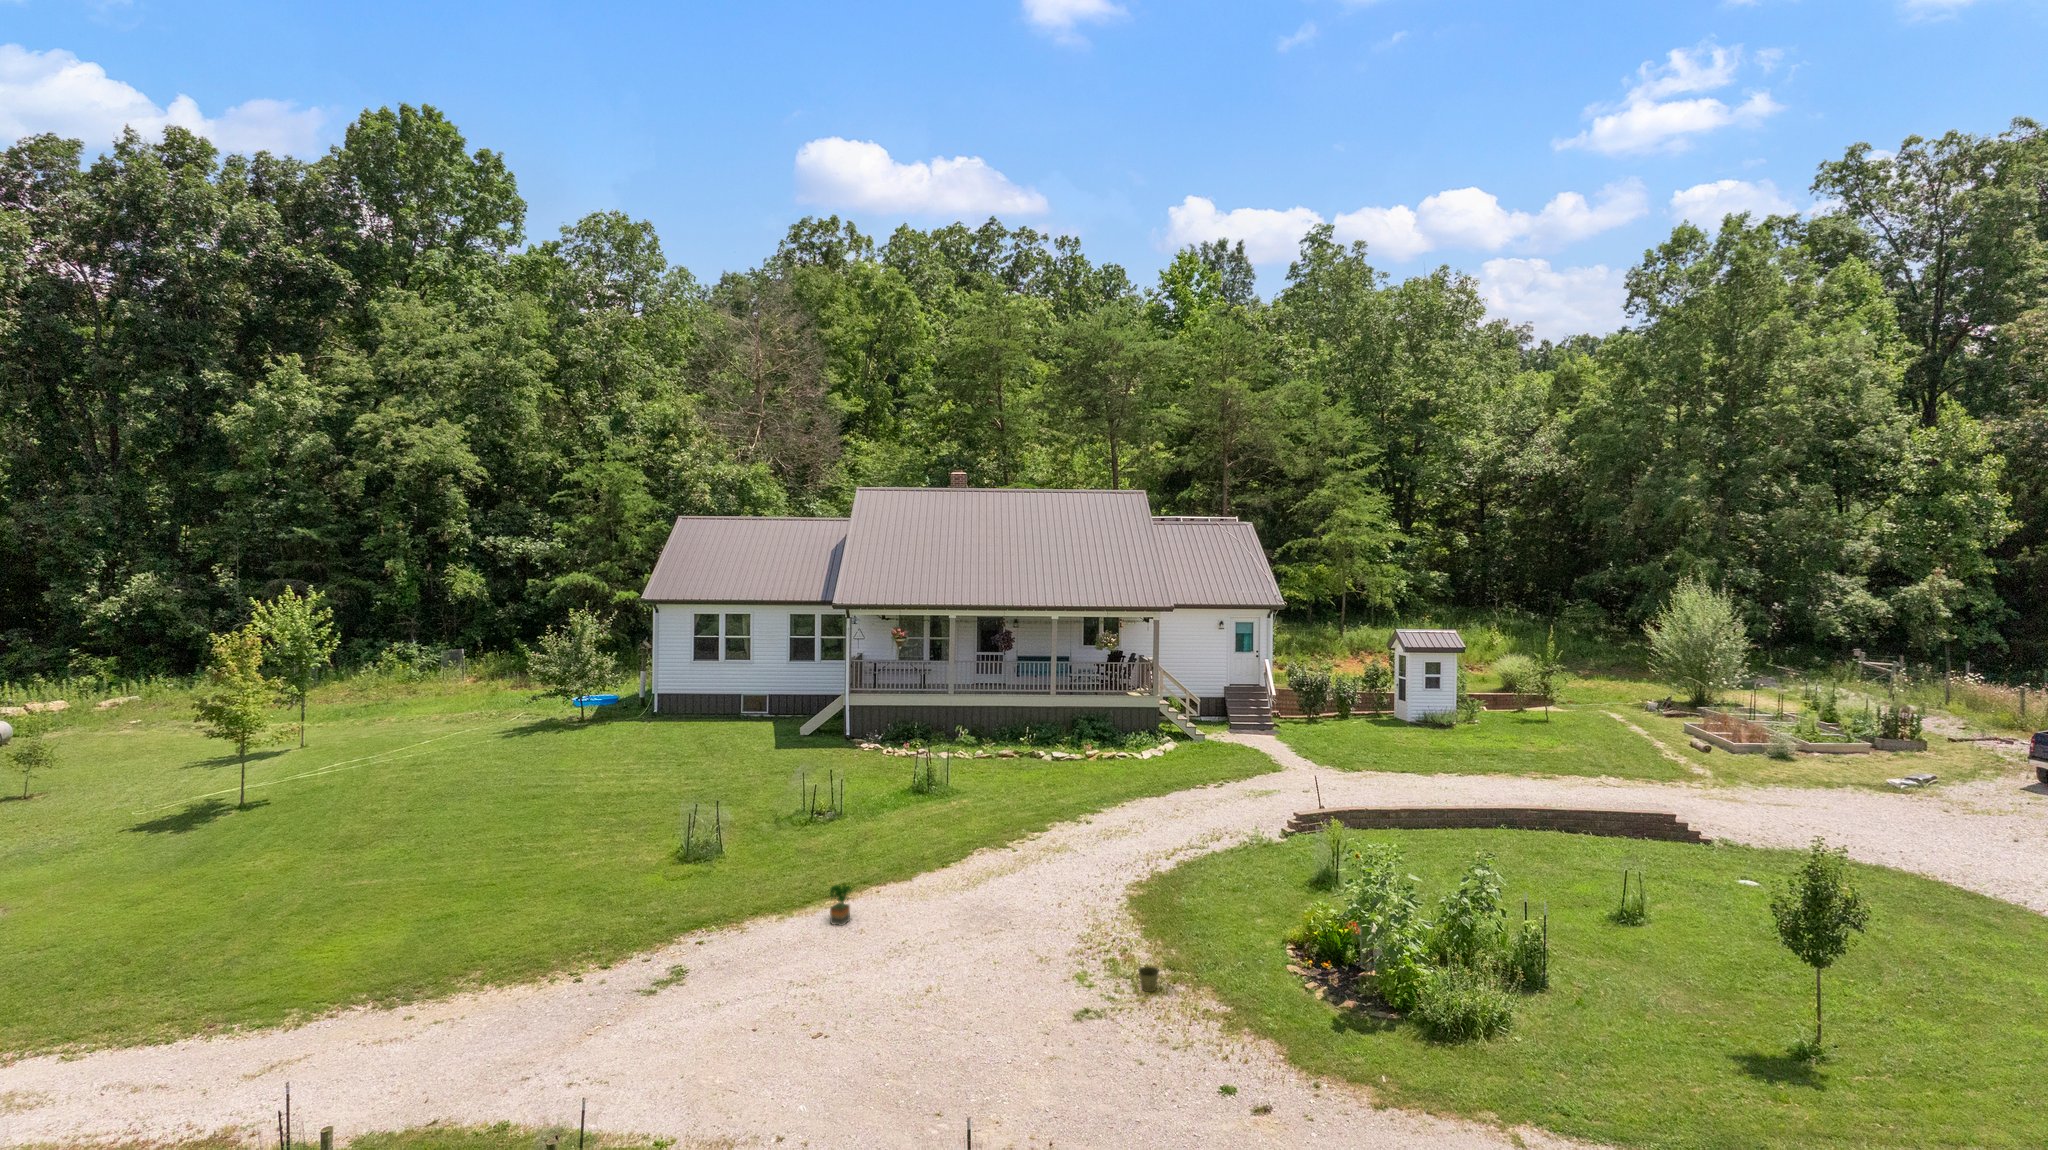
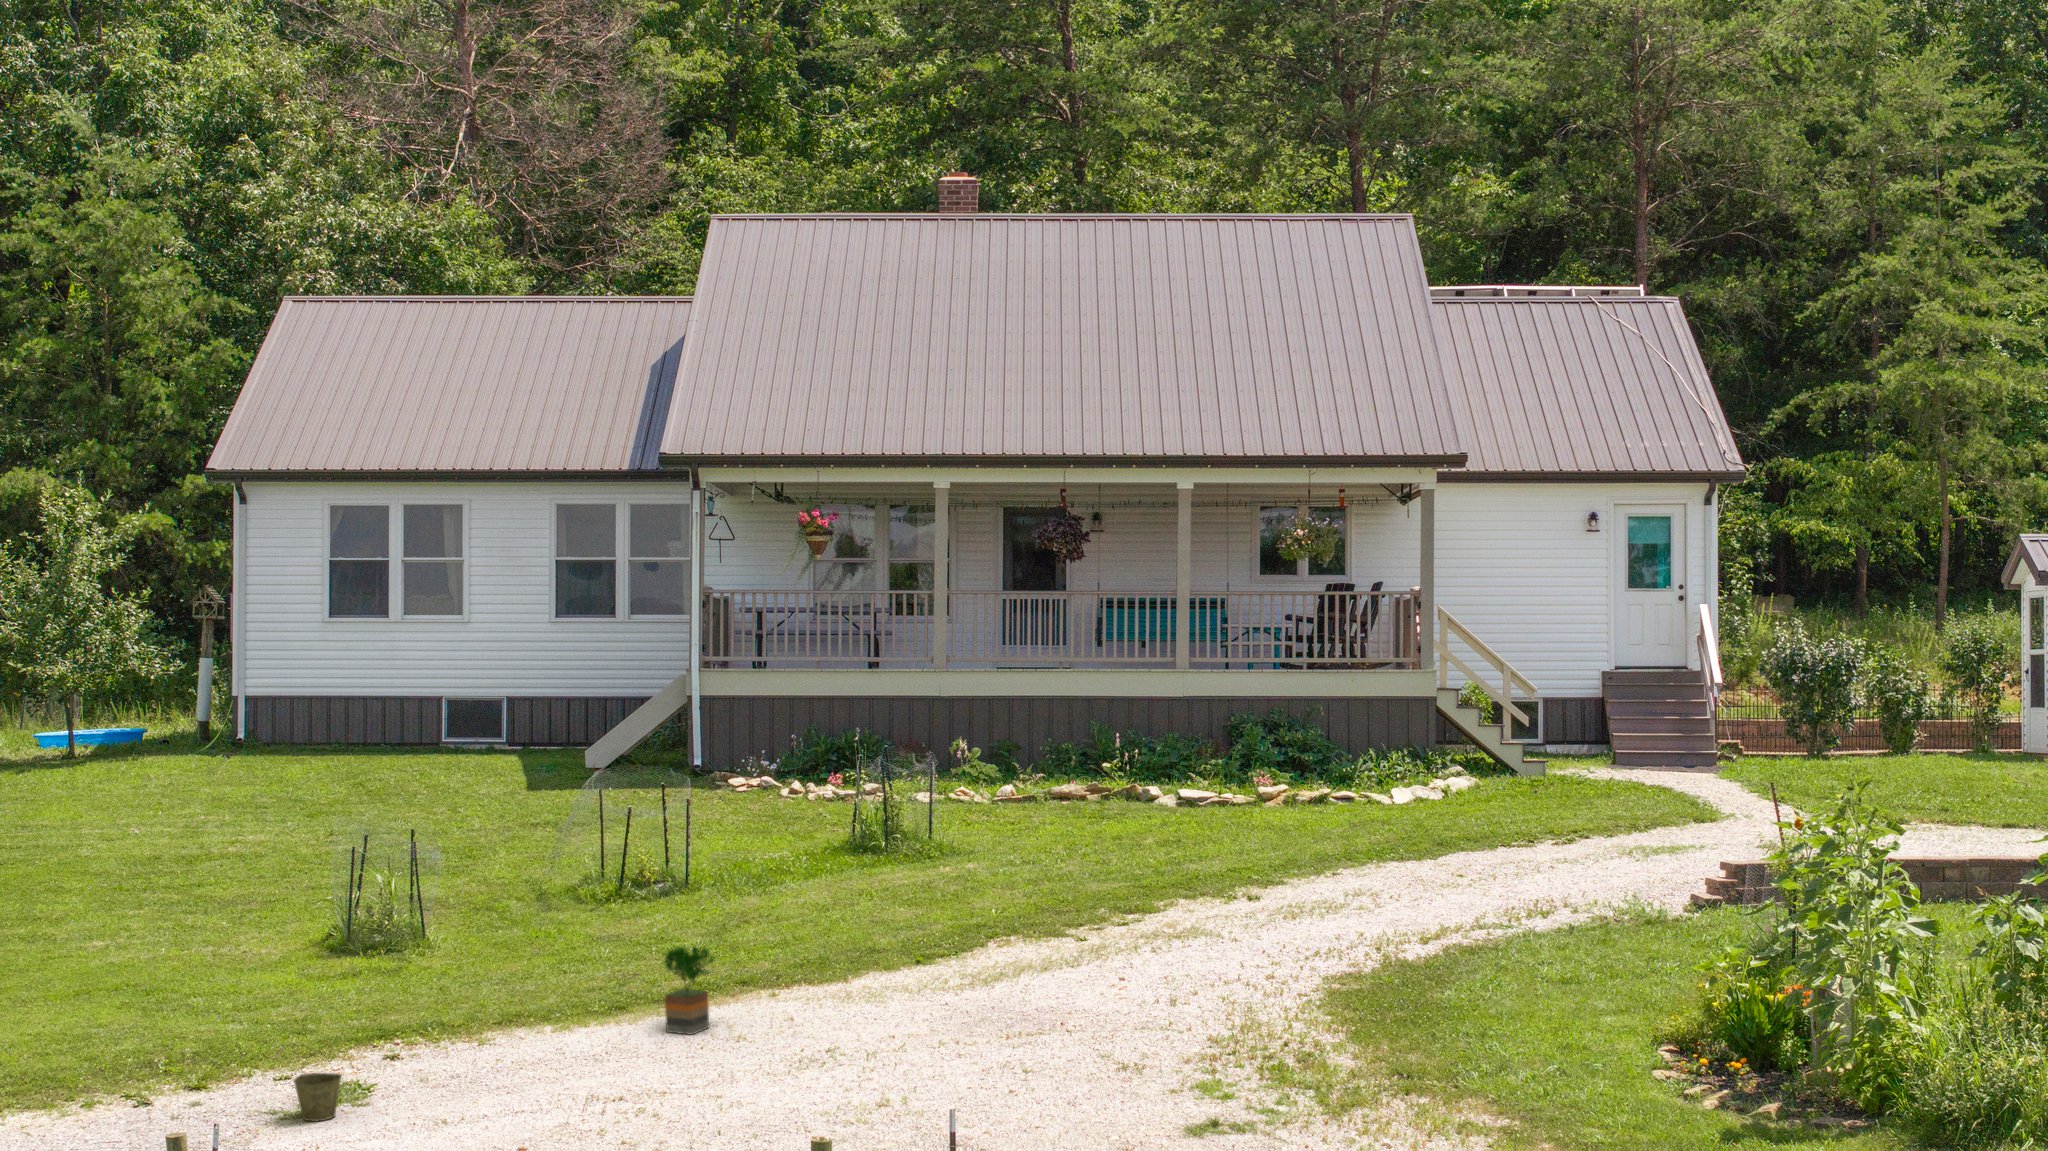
bucket: present [1138,966,1159,992] -> present [294,1073,341,1121]

